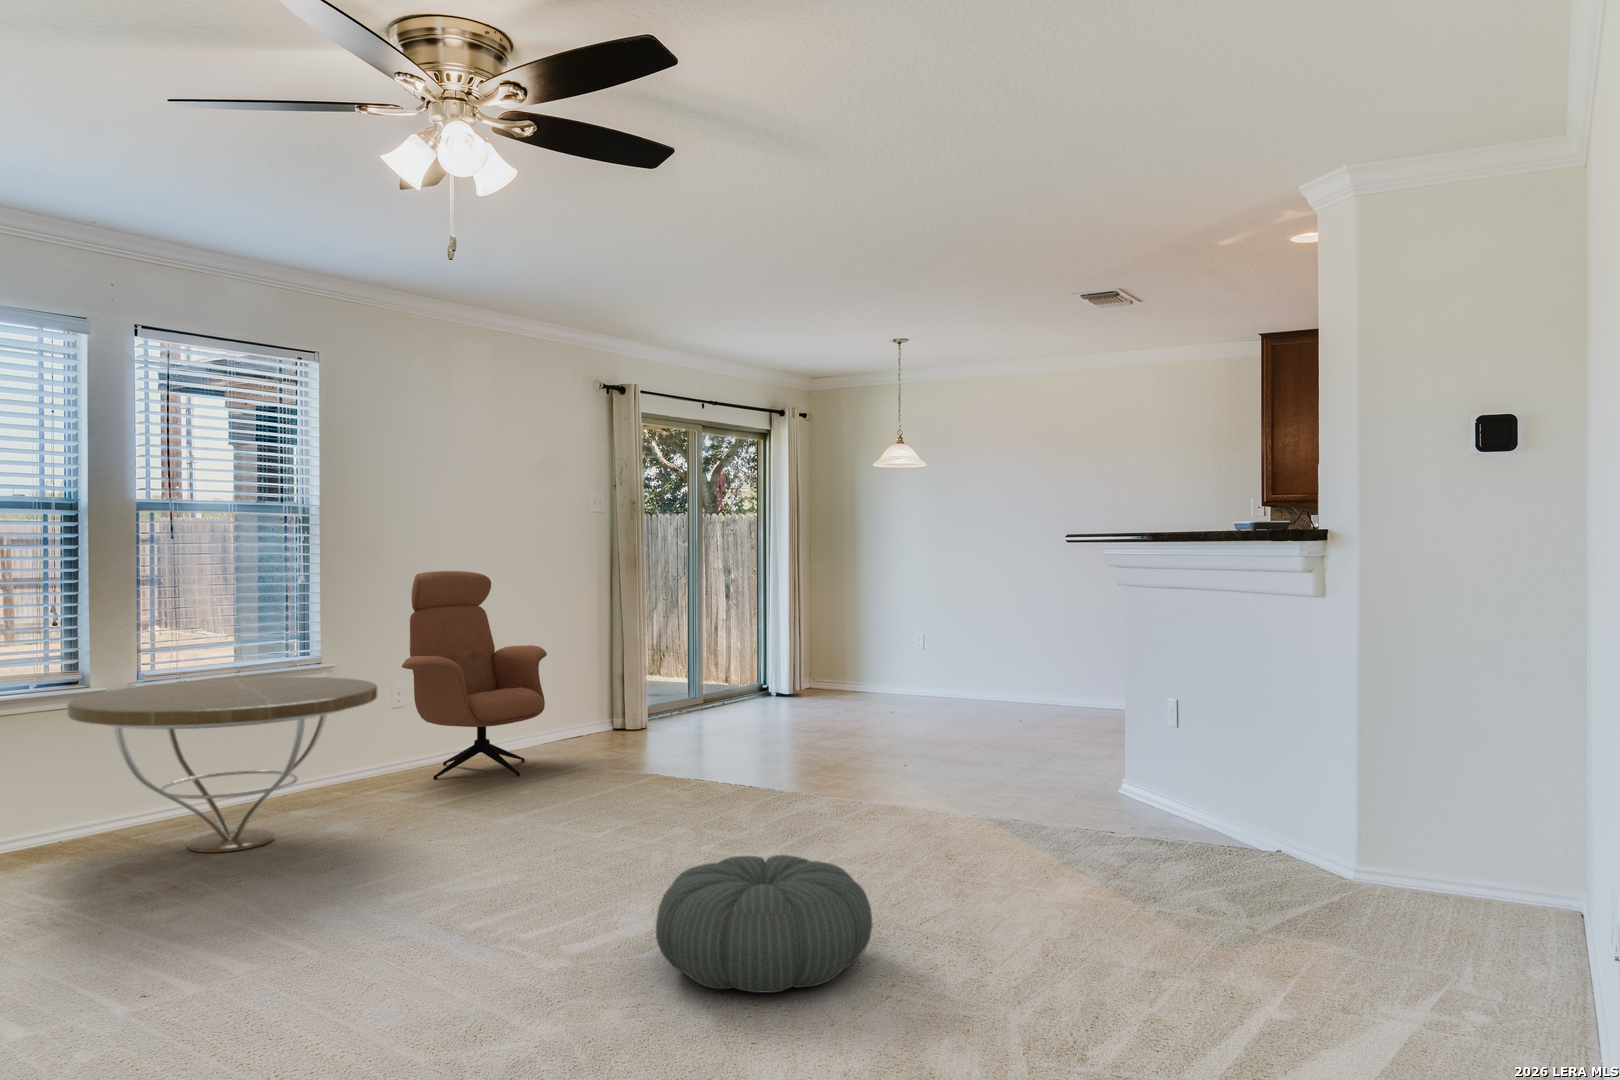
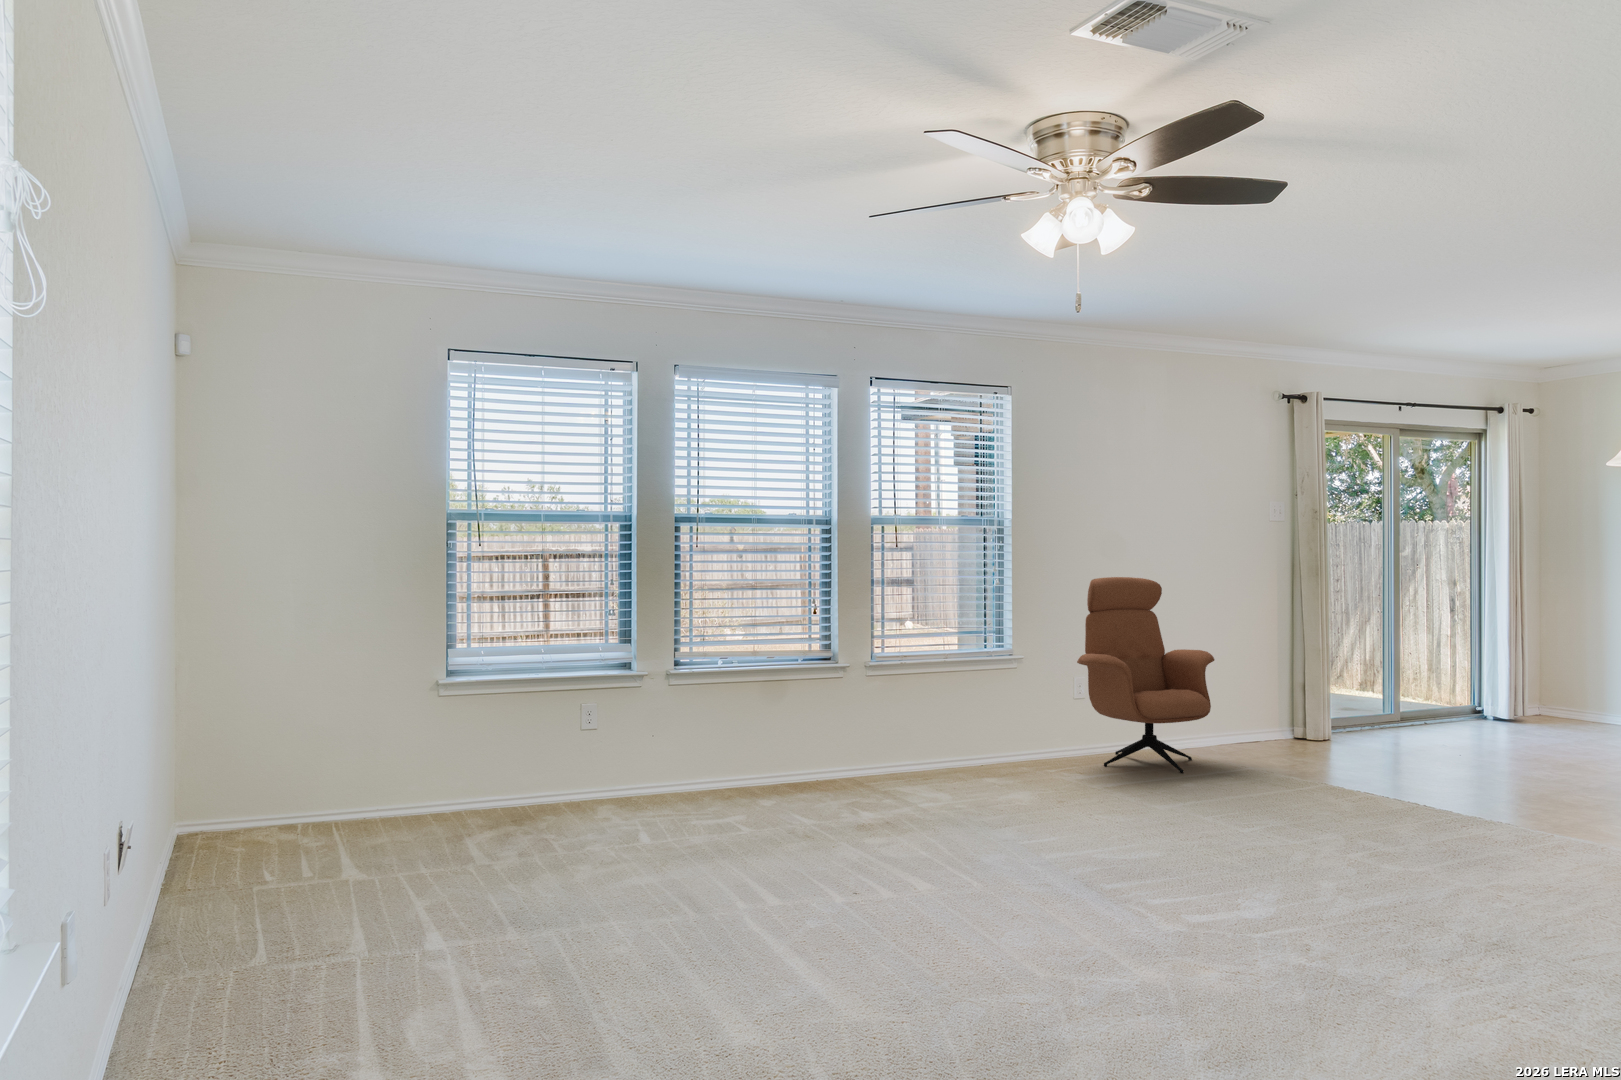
coffee table: present [67,677,377,853] -> none [821,663,1046,804]
pouf: present [656,855,872,993] -> none [1263,880,1509,1026]

